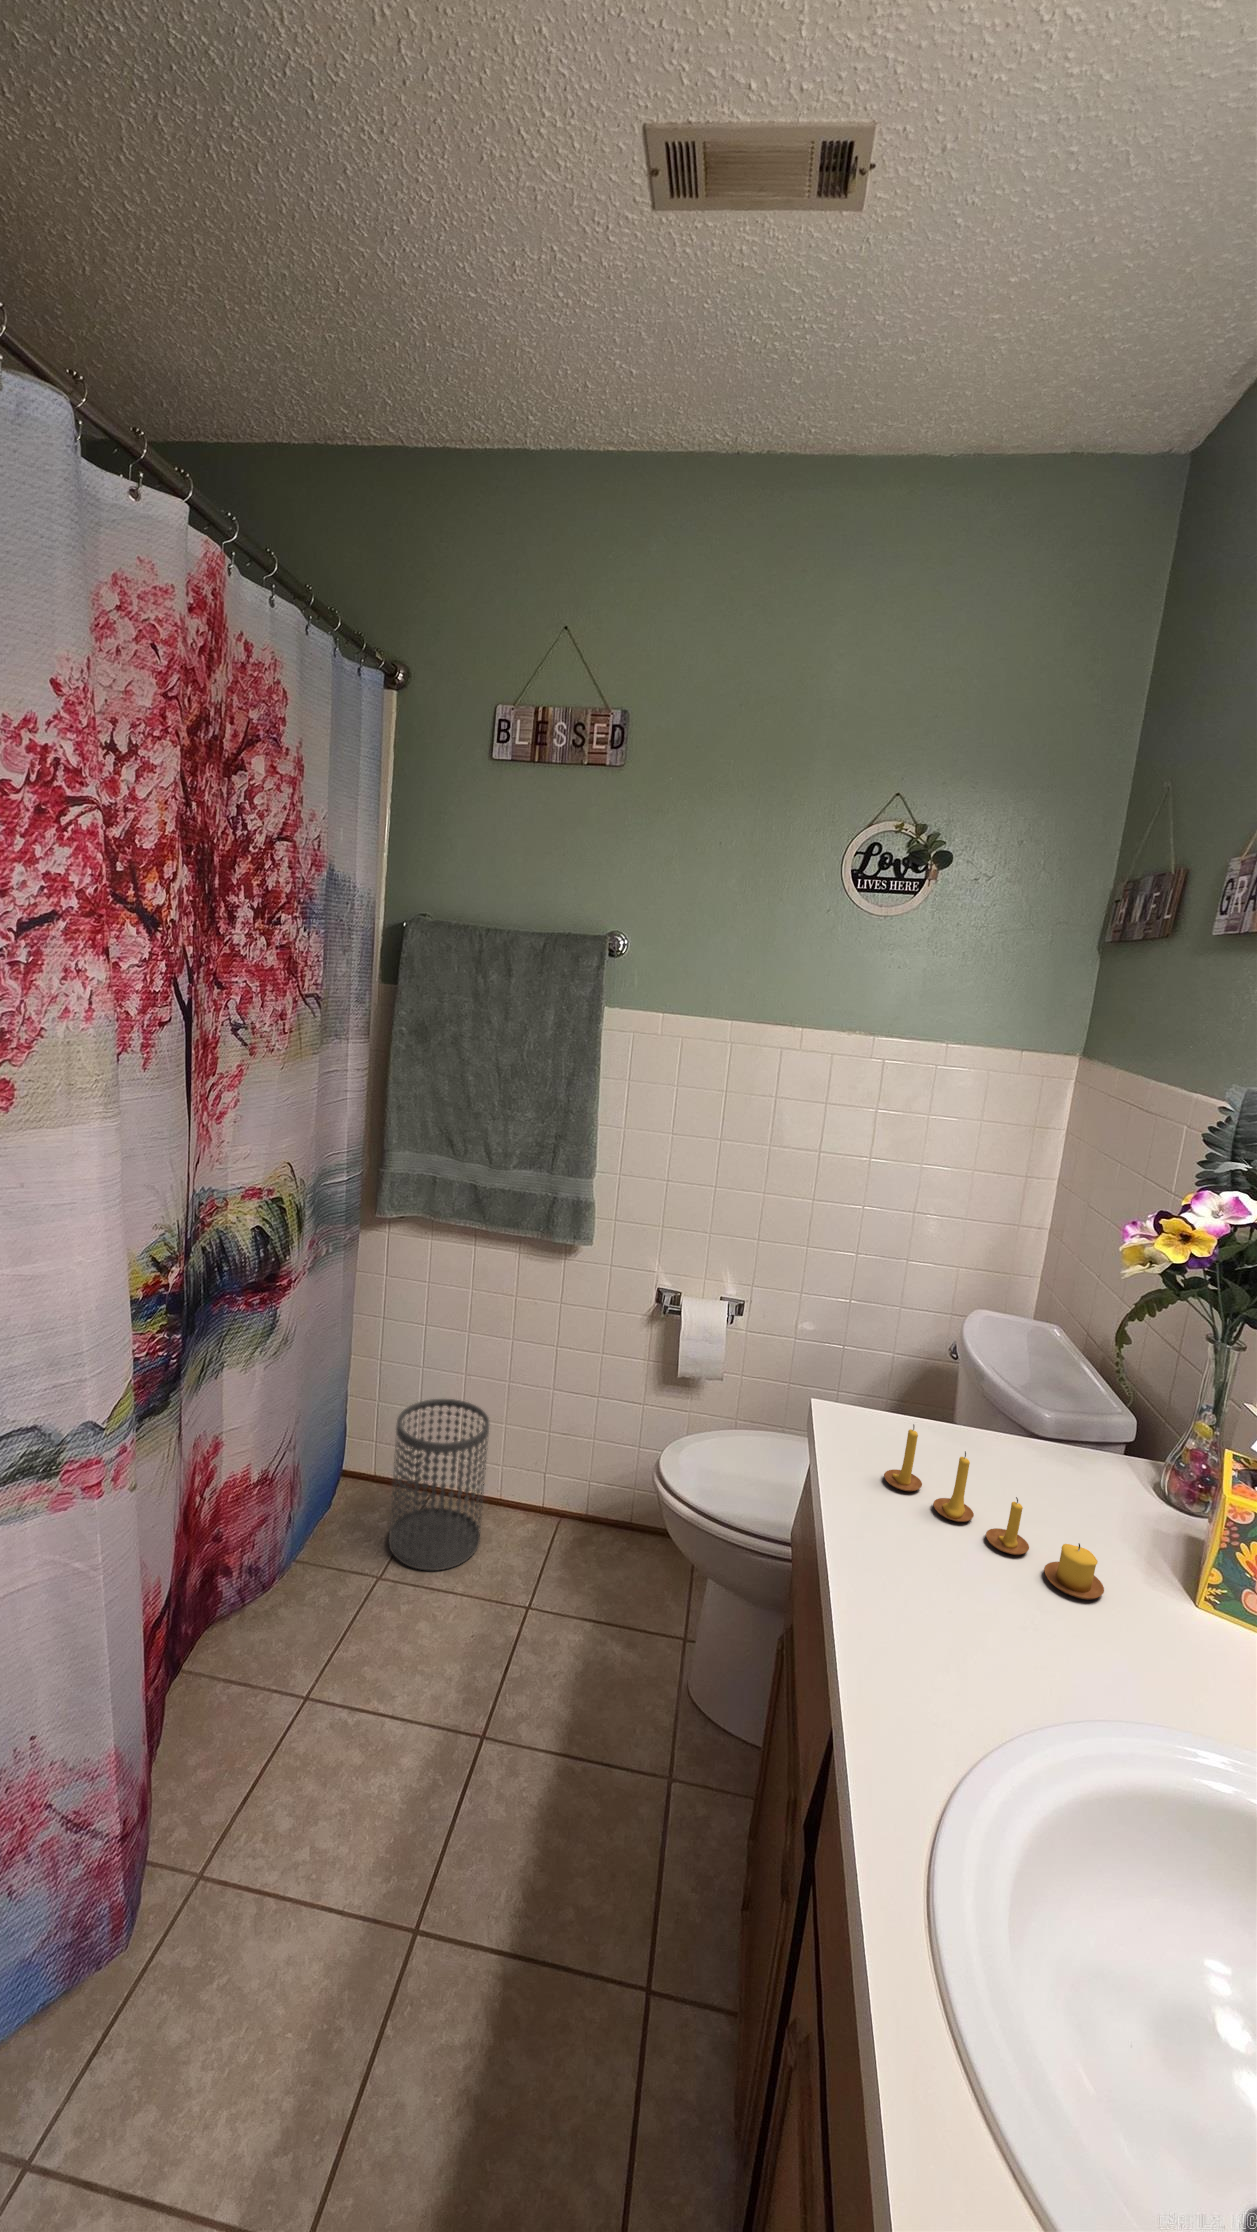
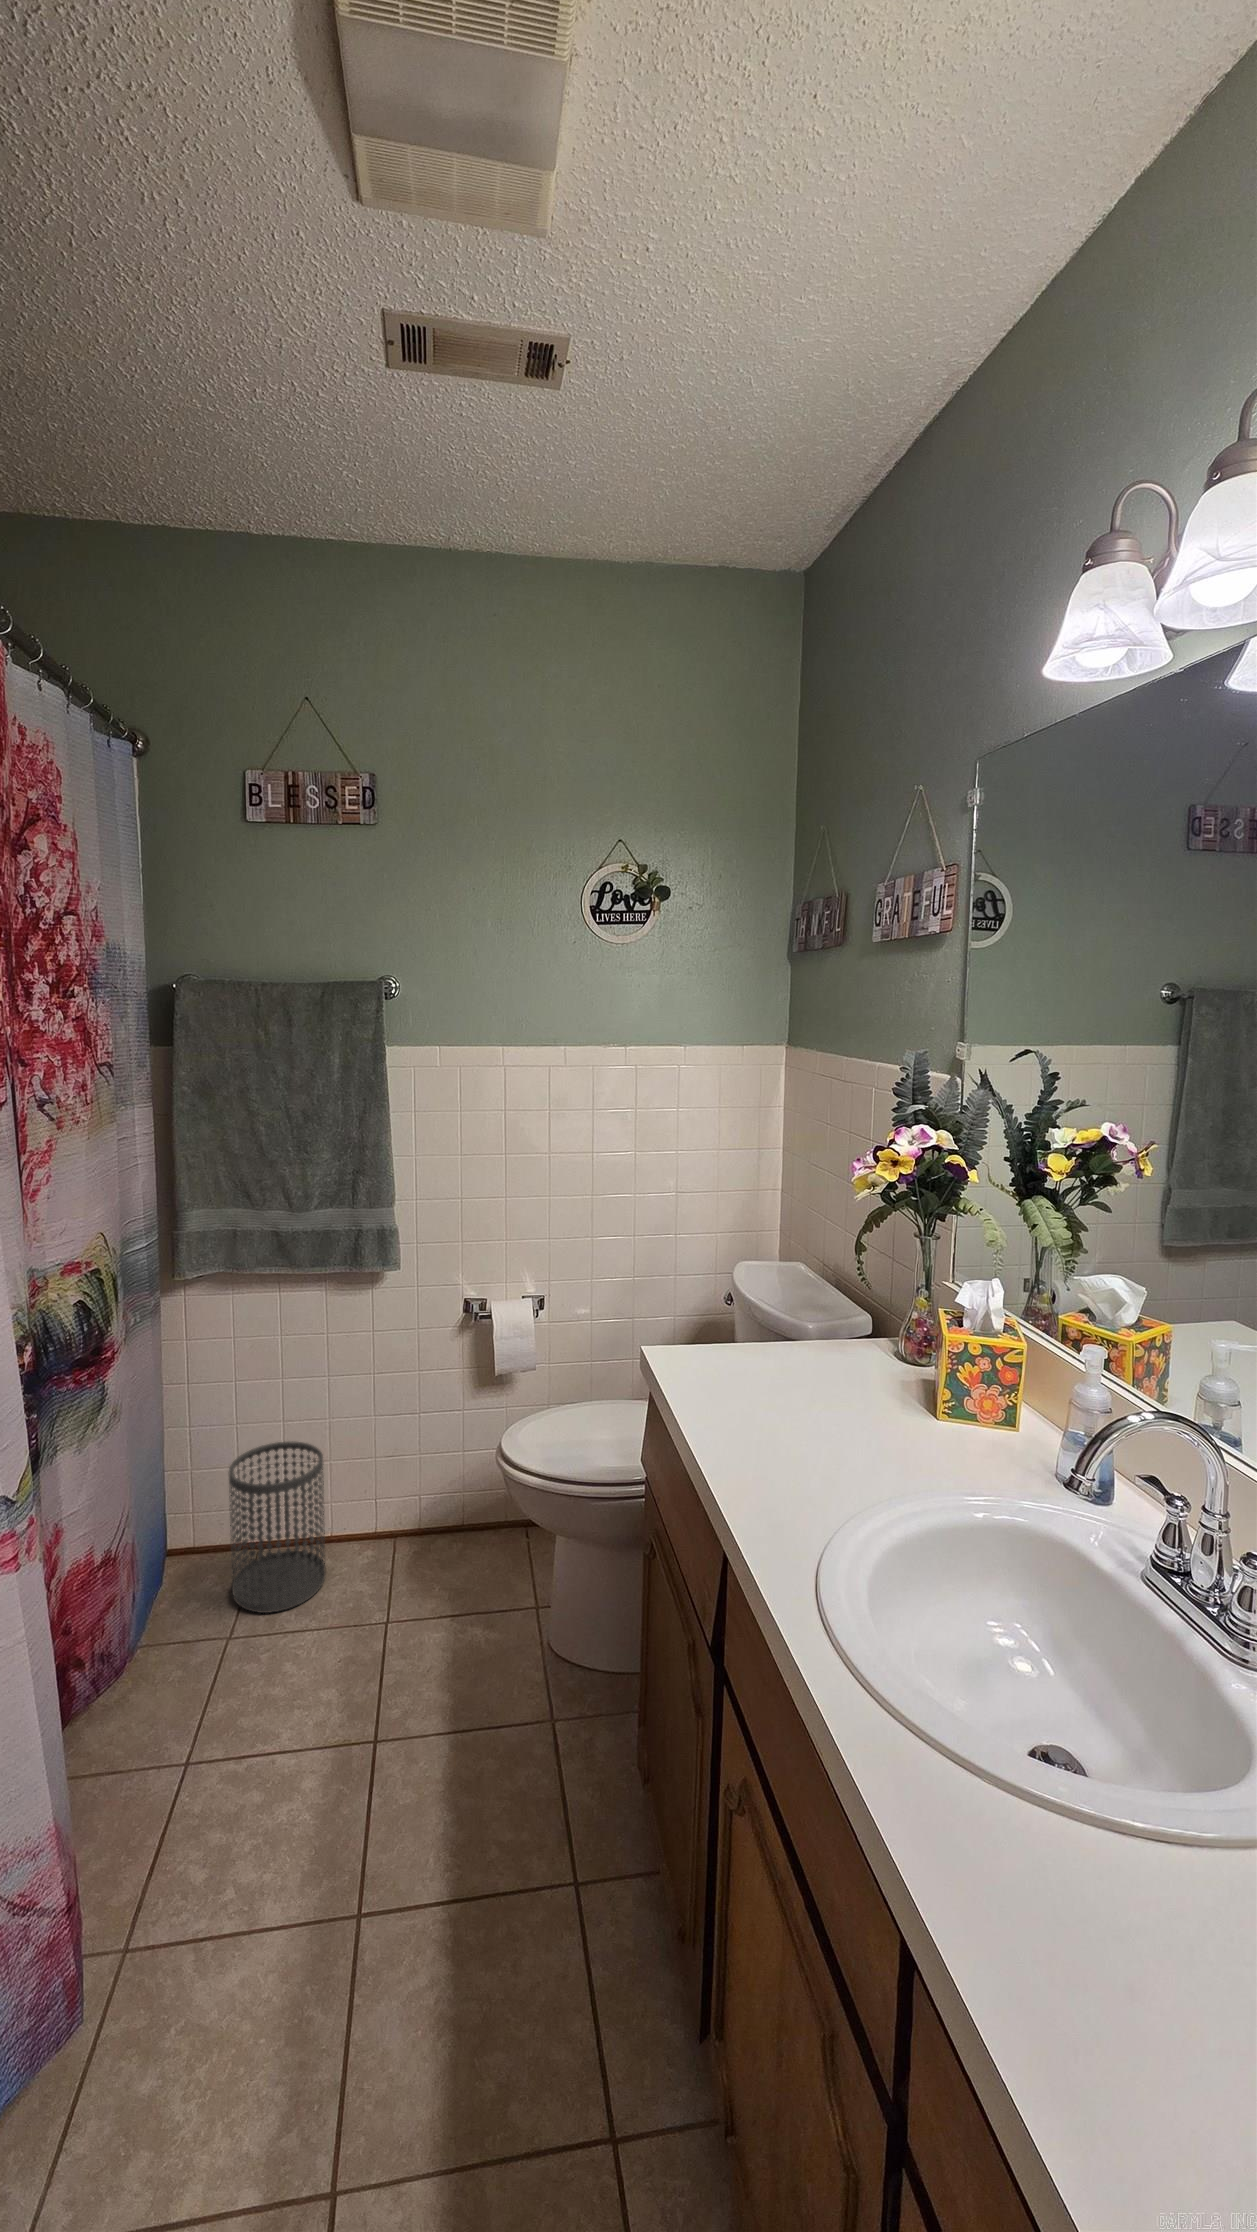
candle: present [884,1424,1104,1599] -> none [716,1337,881,1427]

